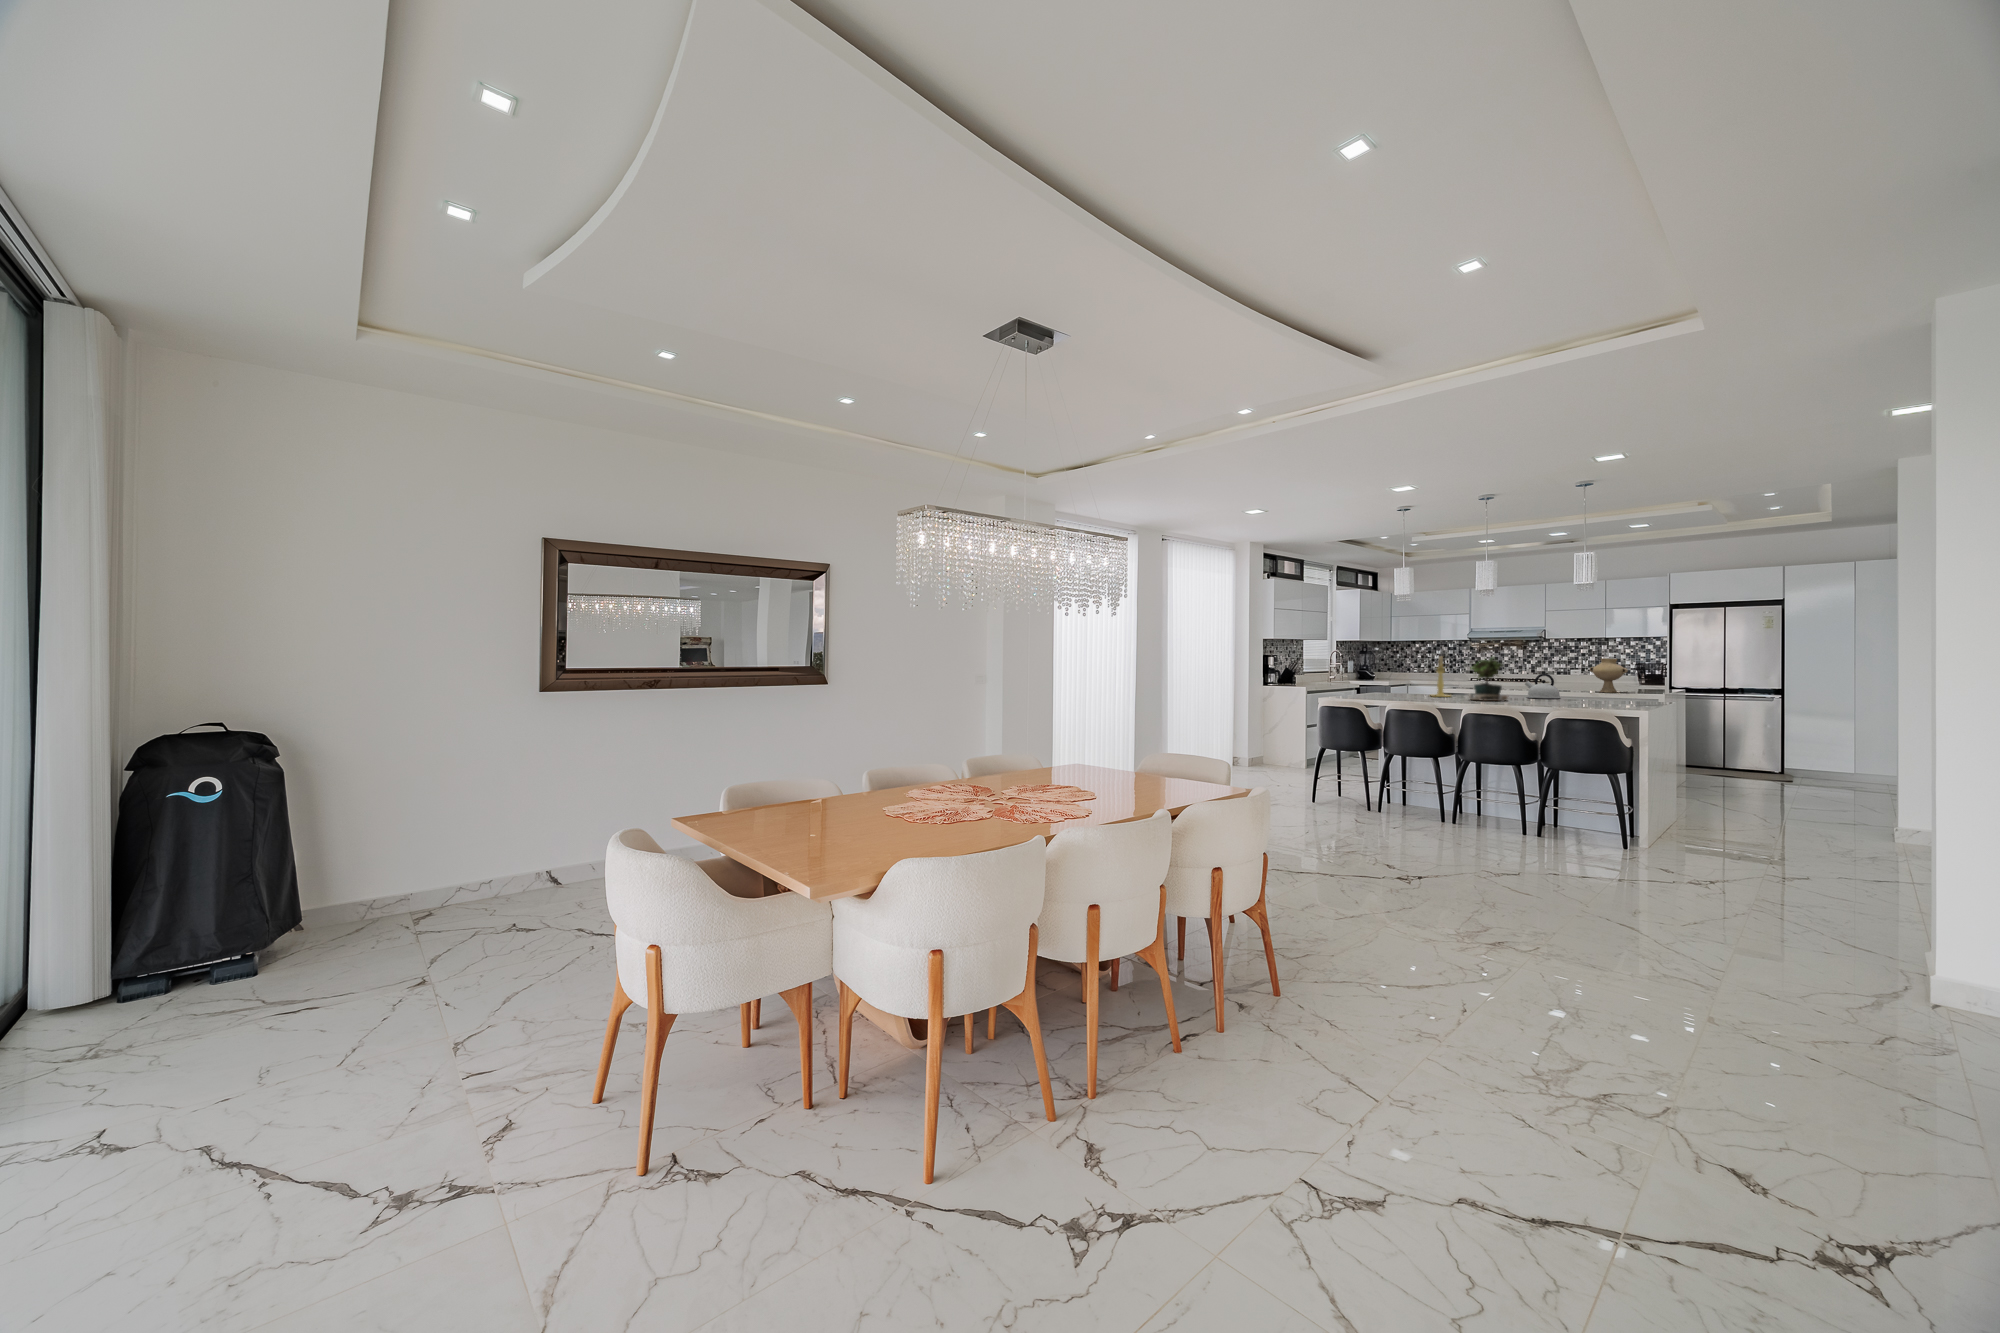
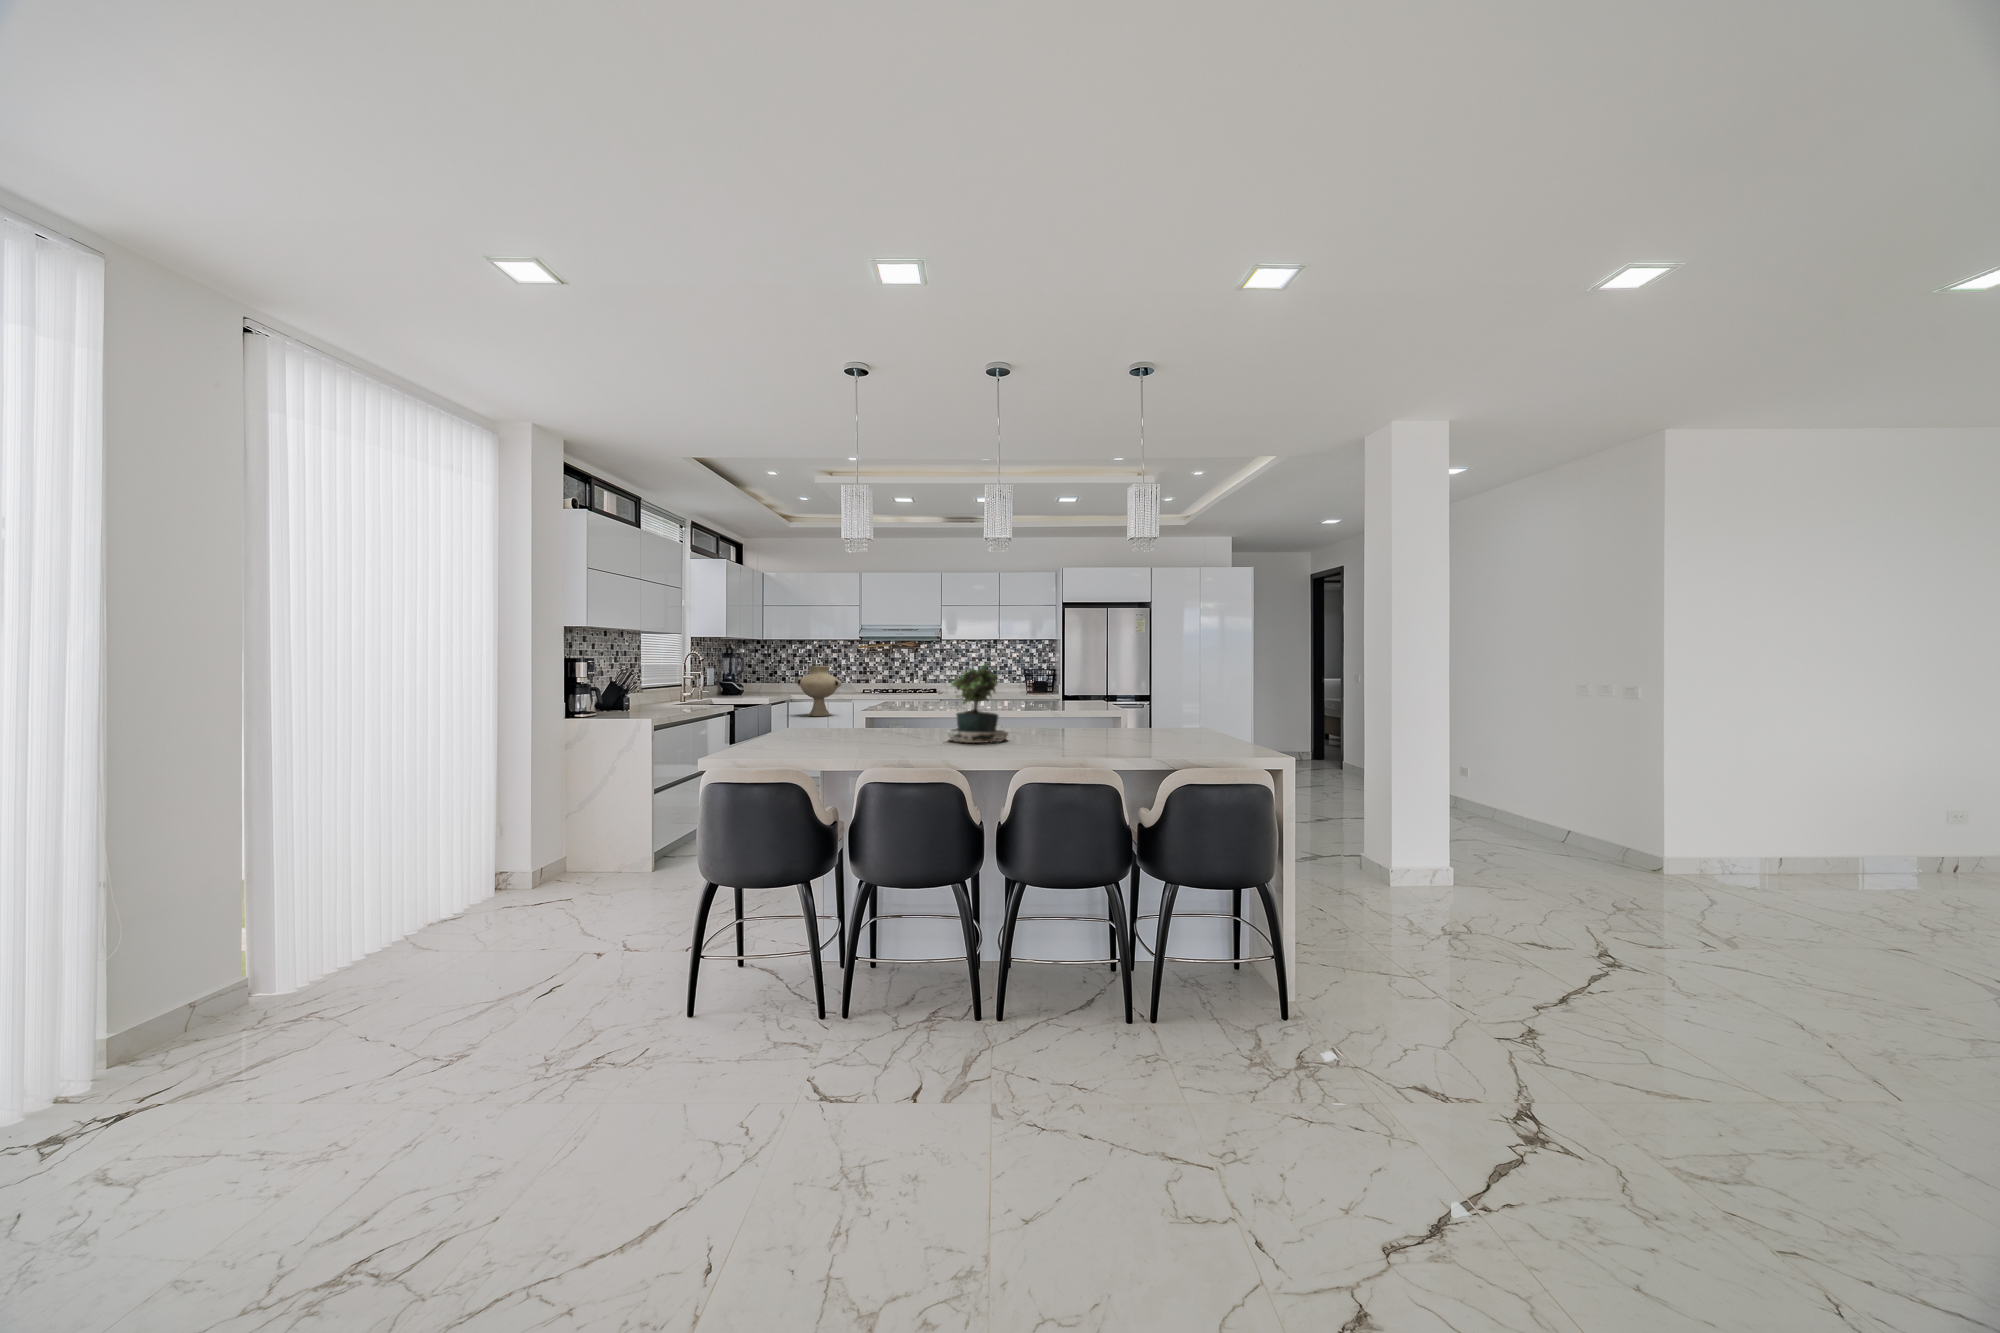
candle holder: present [1433,657,1449,697] -> none [874,661,909,735]
vase: present [1590,658,1628,693] -> present [797,666,841,716]
kettle: present [1525,674,1560,698] -> none [1008,690,1057,730]

